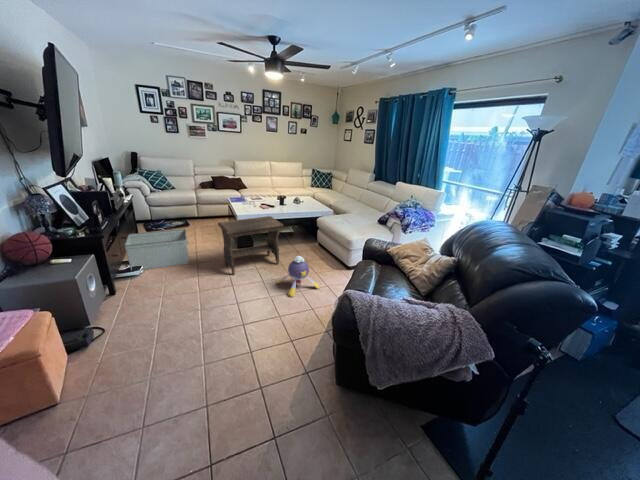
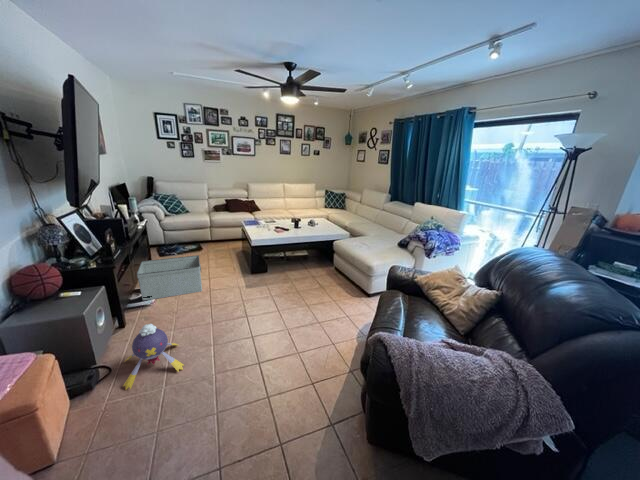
footstool: present [218,216,284,275] -> none [232,241,300,304]
plush toy: present [277,256,319,297] -> present [123,324,184,389]

